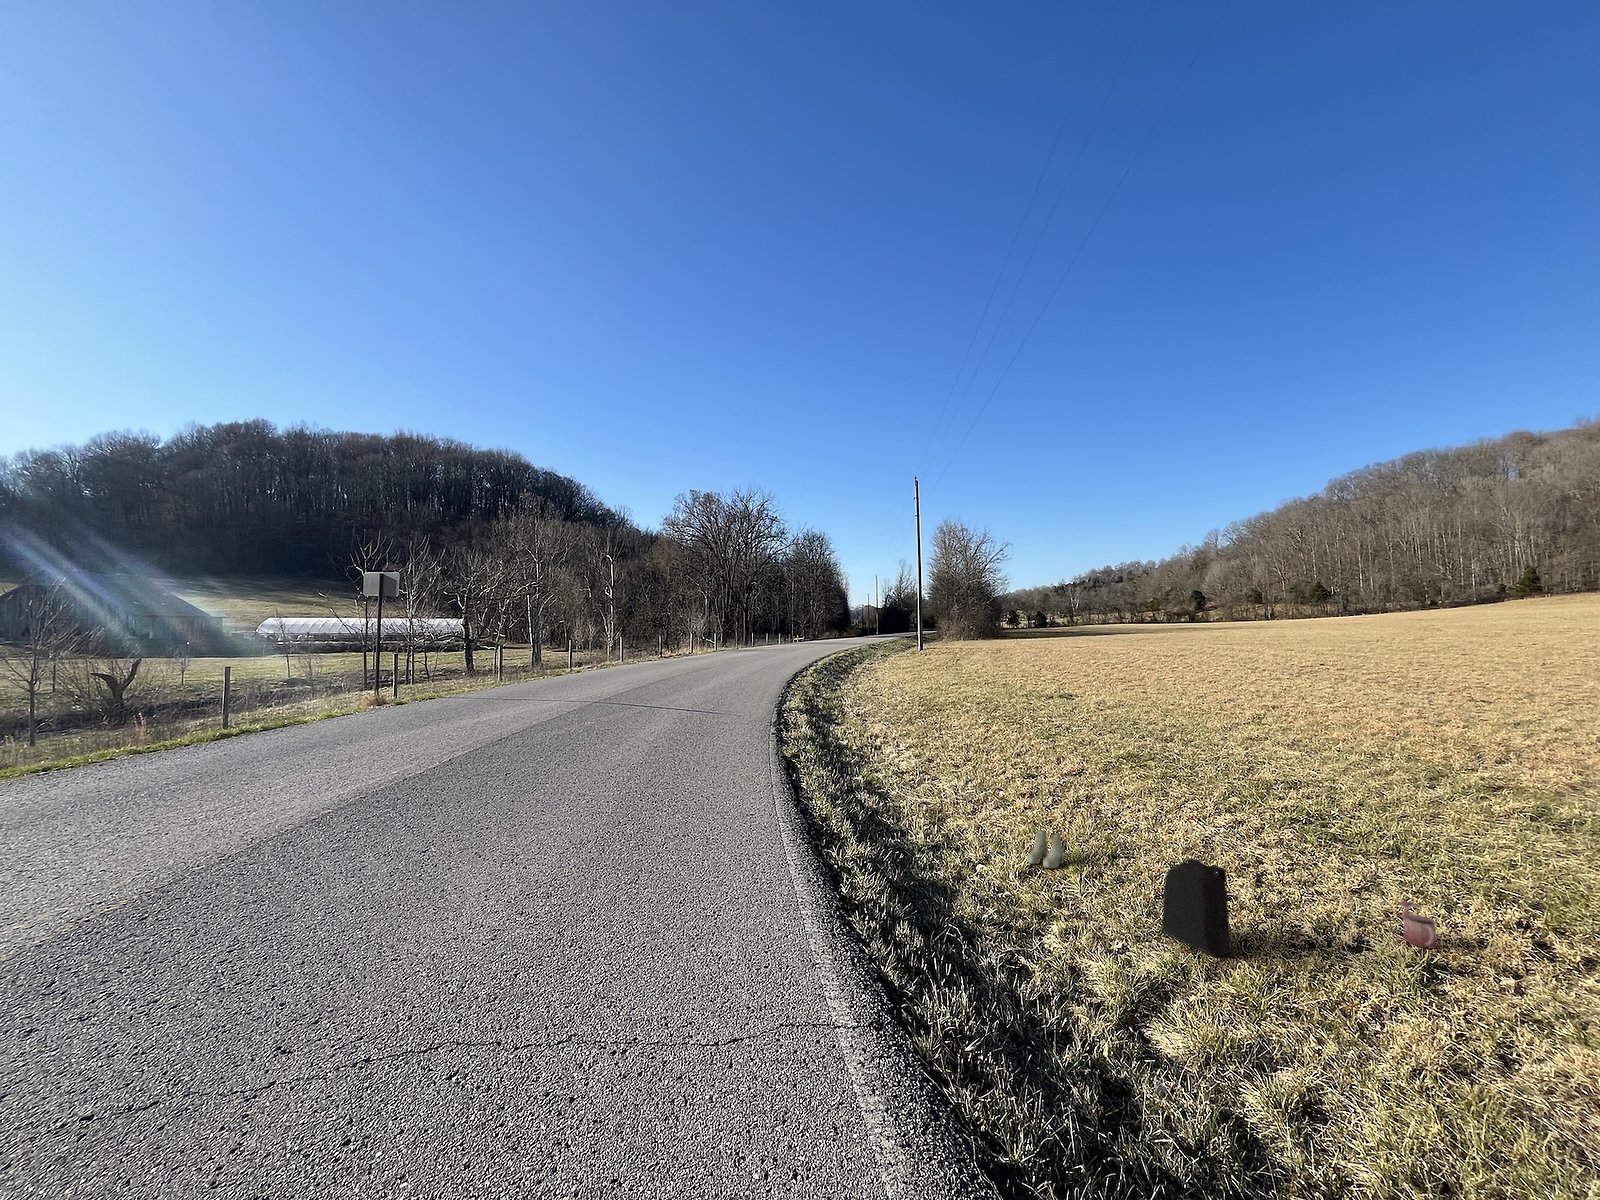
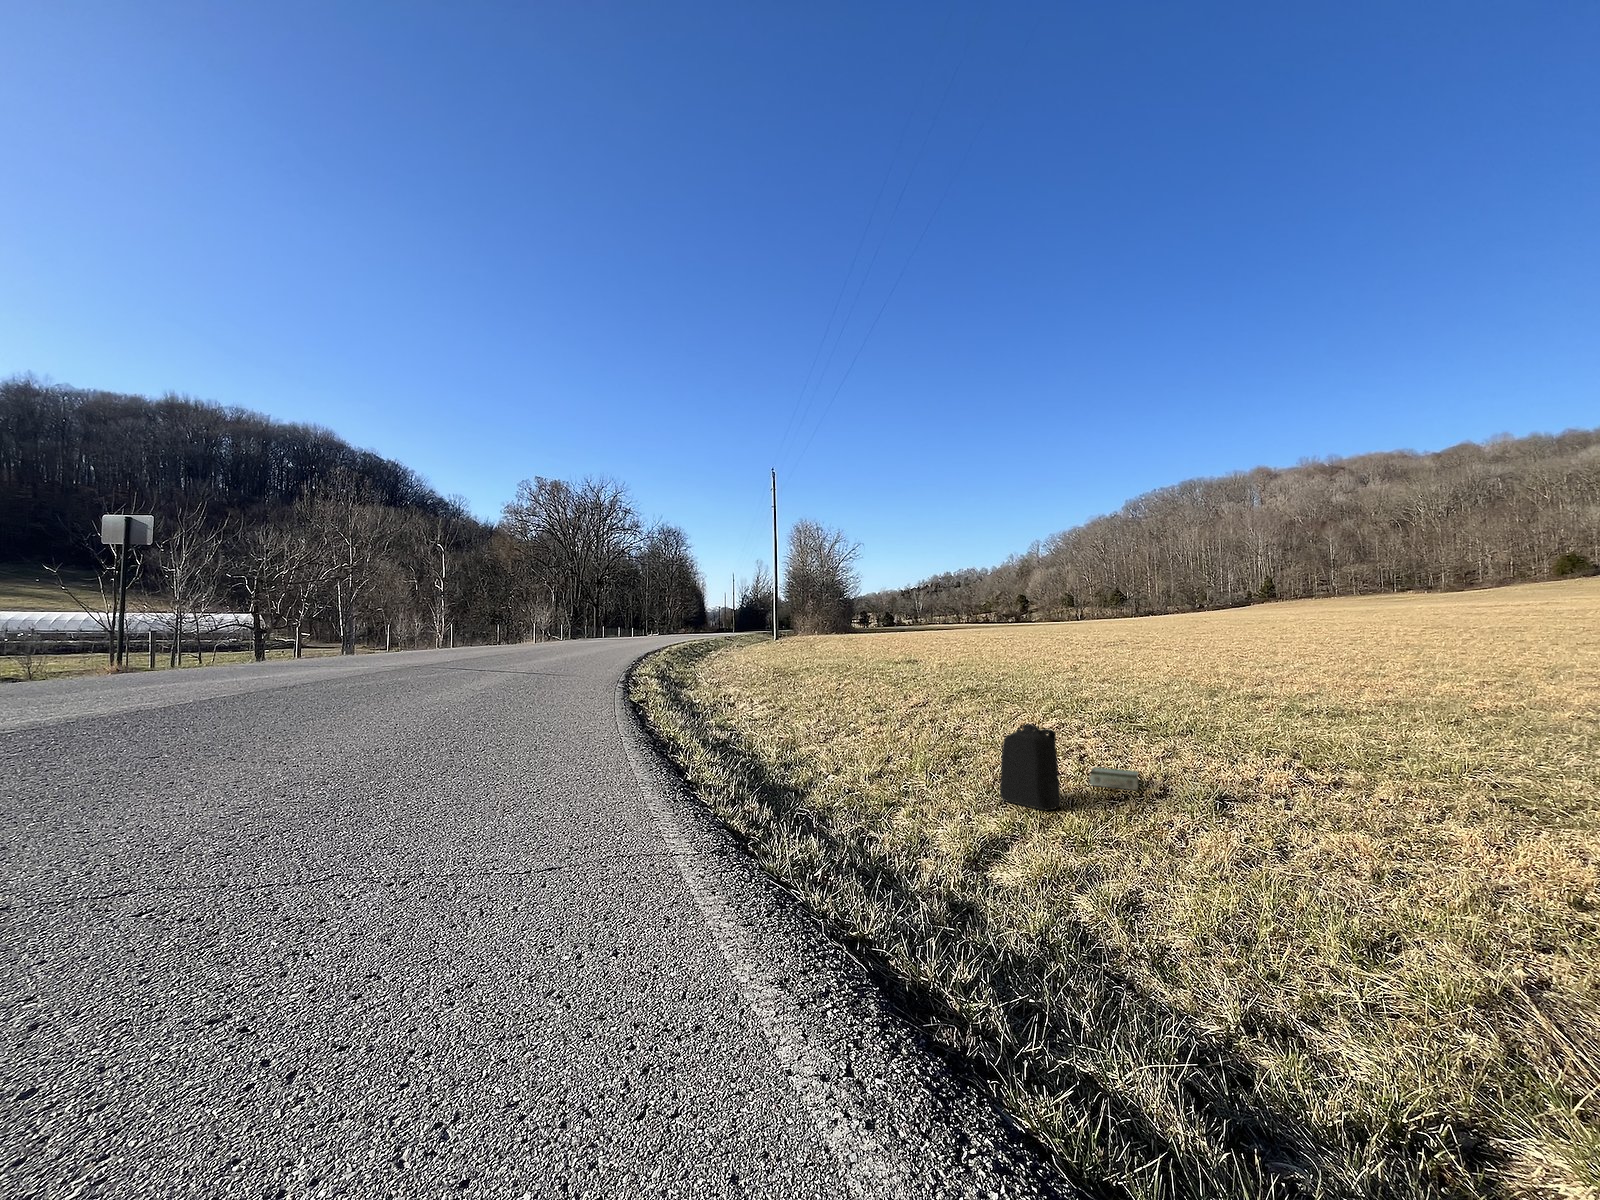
boots: present [1027,830,1064,869] -> none [875,734,910,767]
toolbox: none [1267,898,1328,936] -> present [1090,767,1138,790]
watering can: present [1398,901,1438,948] -> none [1193,754,1225,790]

